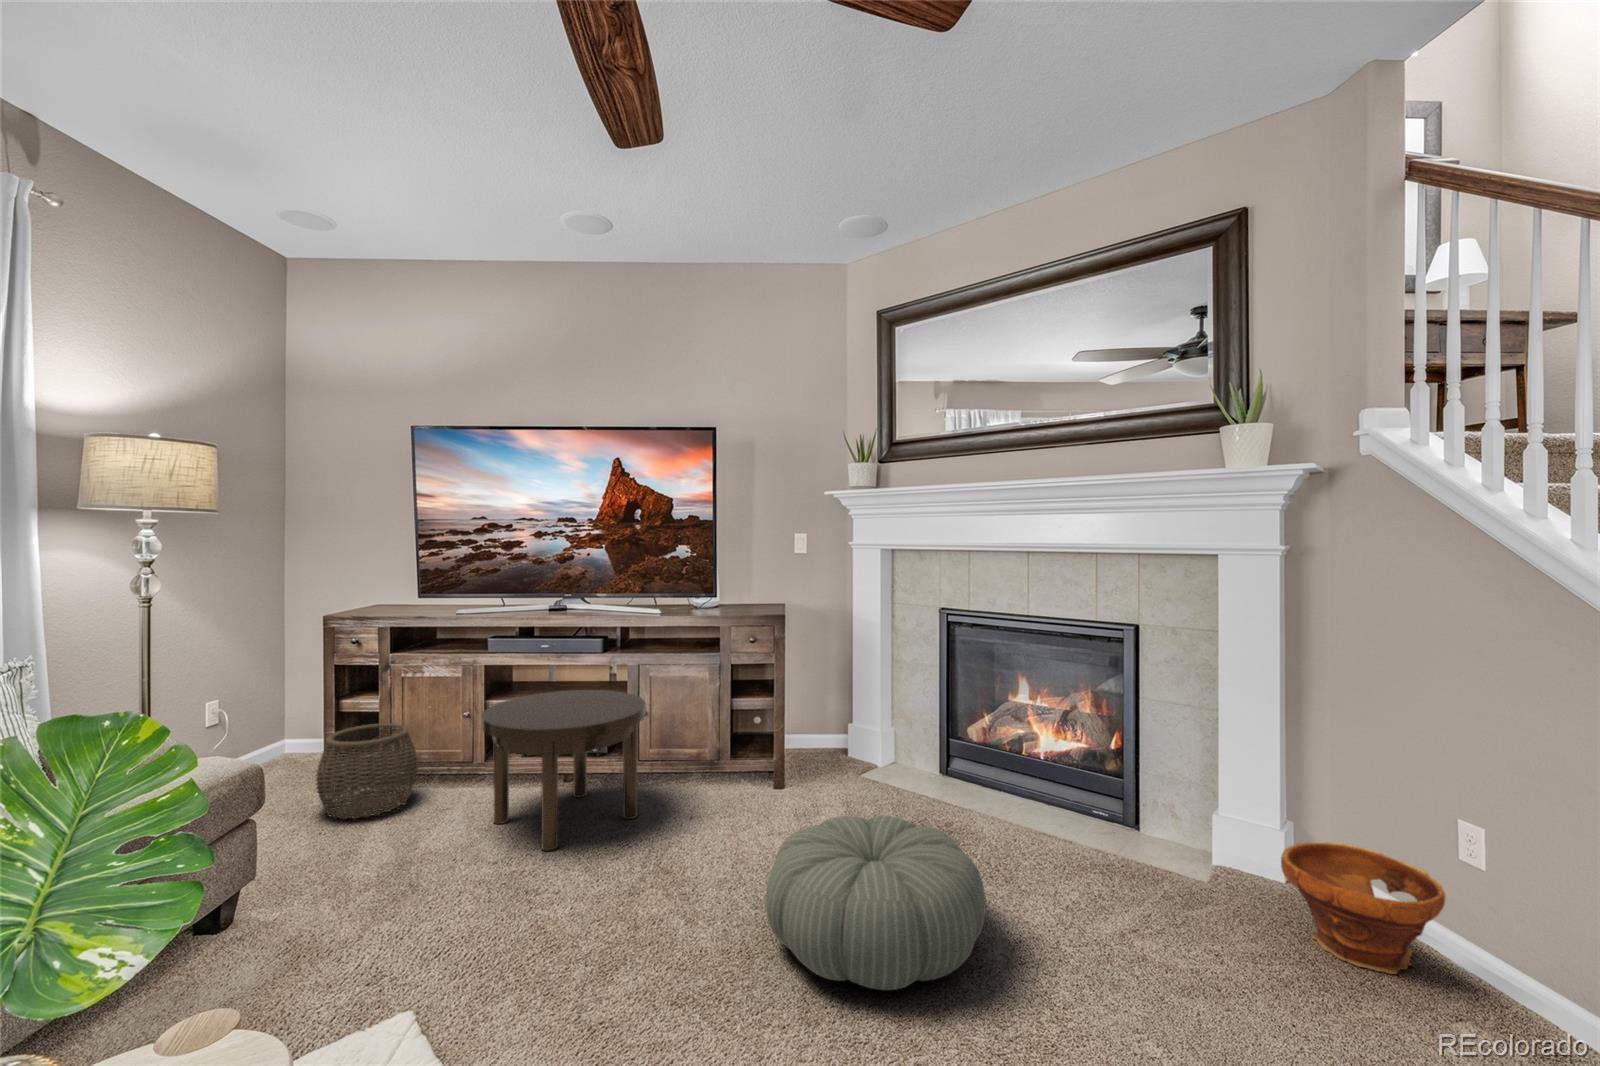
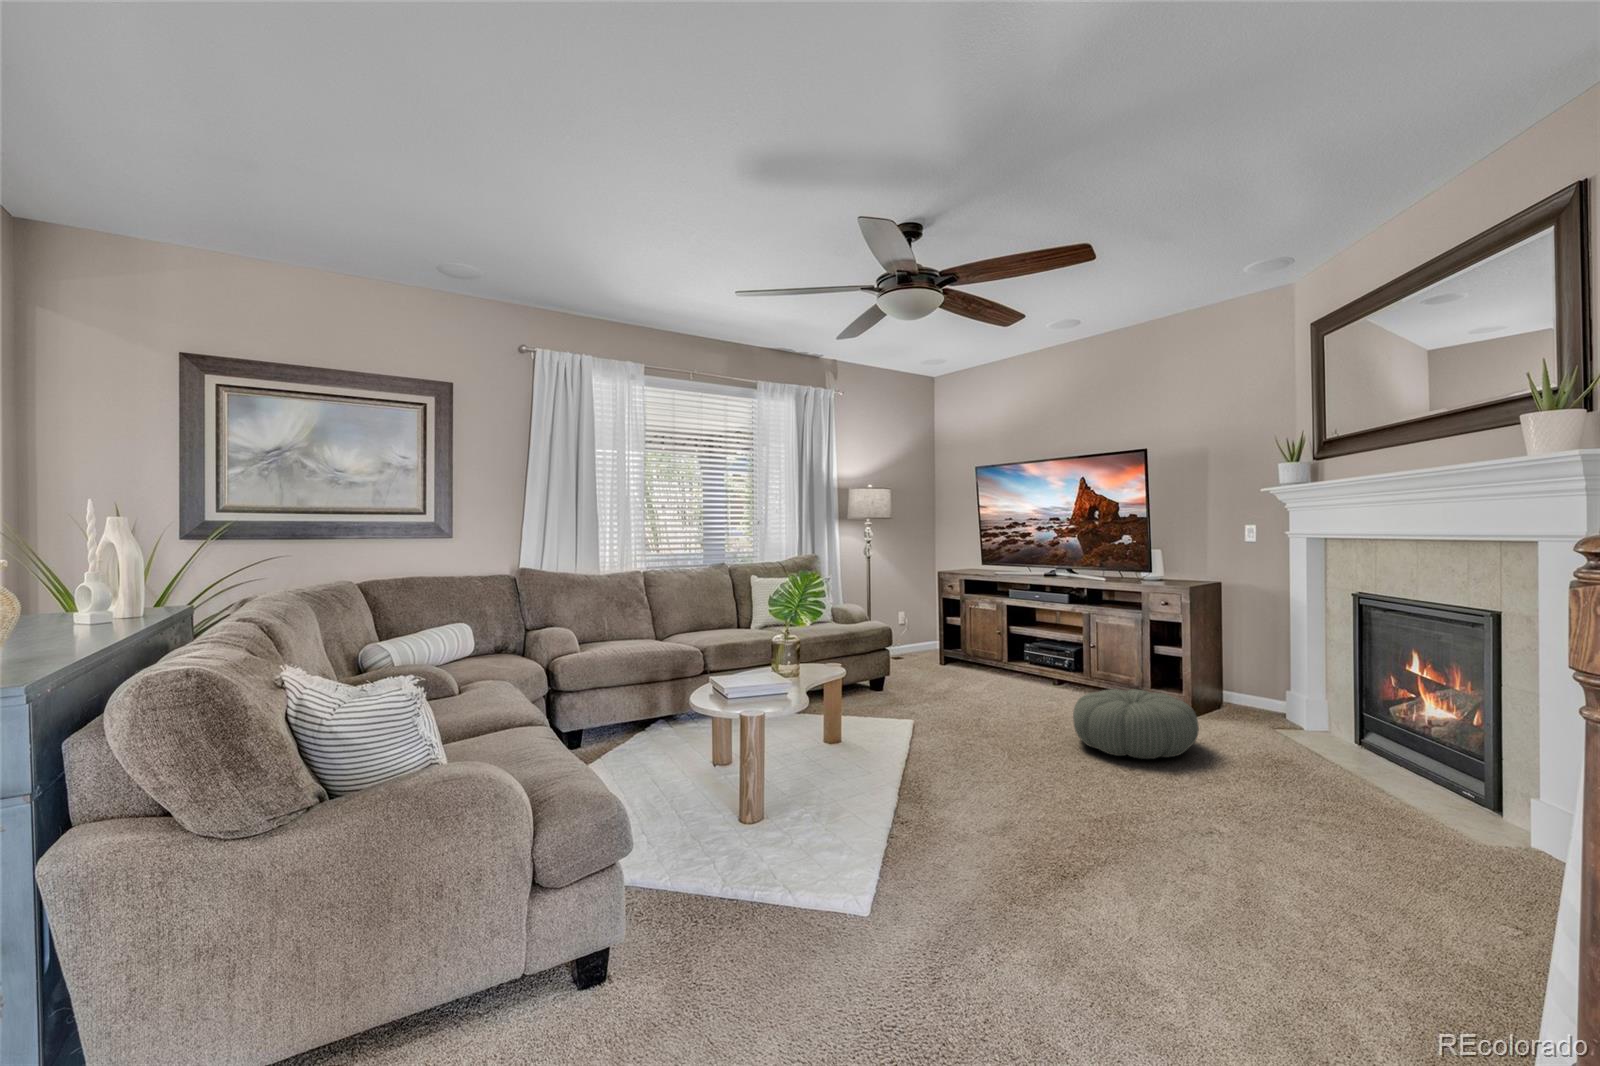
side table: present [481,690,646,851] -> none [989,620,1078,694]
woven basket: present [316,723,418,819] -> none [928,628,973,671]
planter: present [1281,842,1446,974] -> none [1408,756,1531,838]

